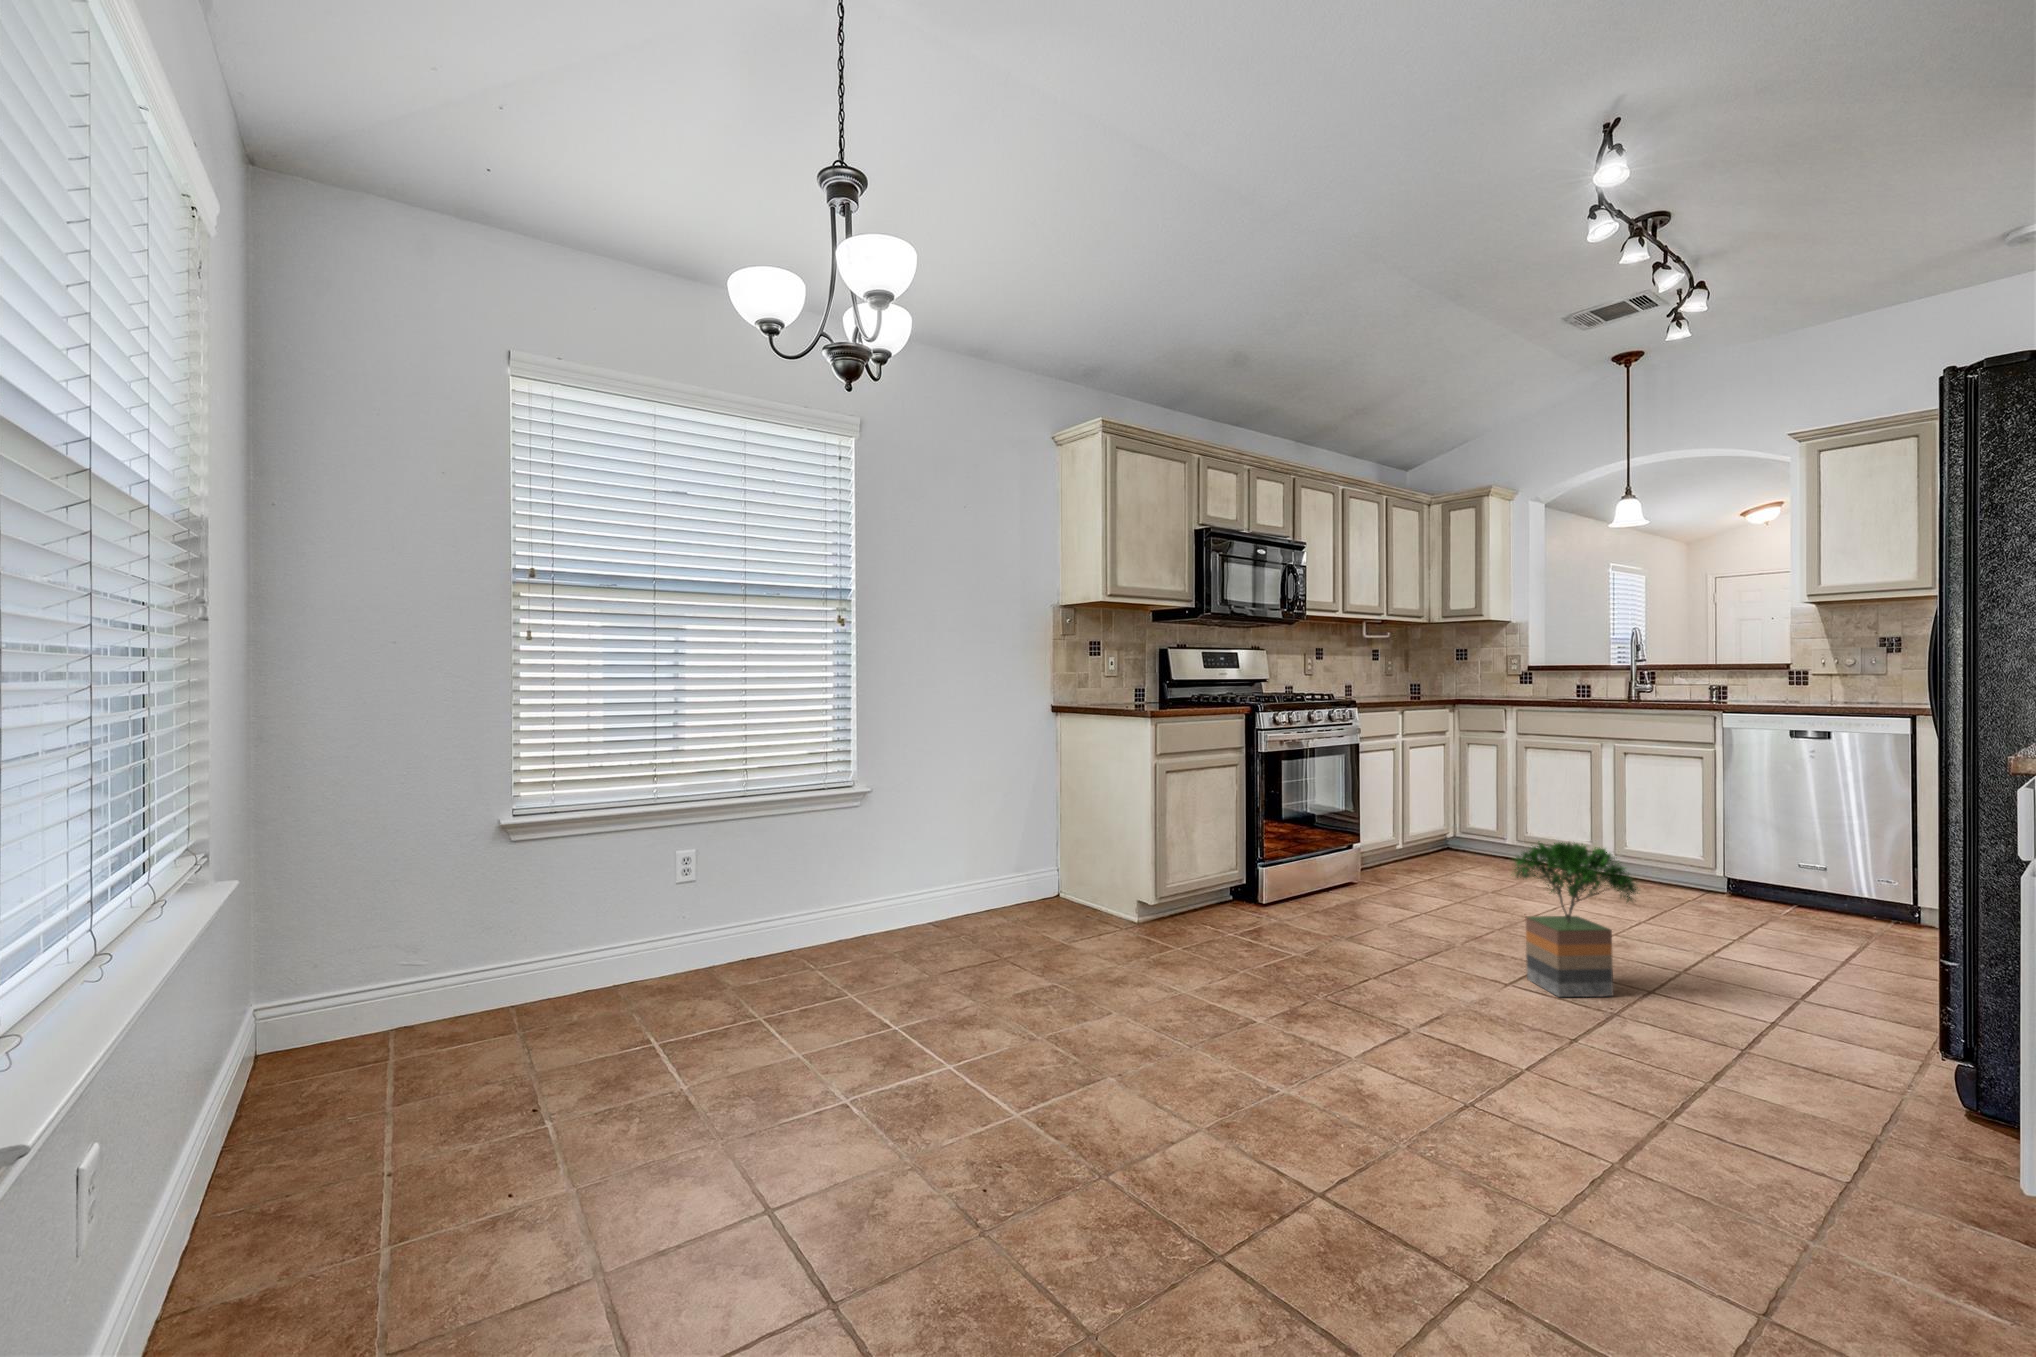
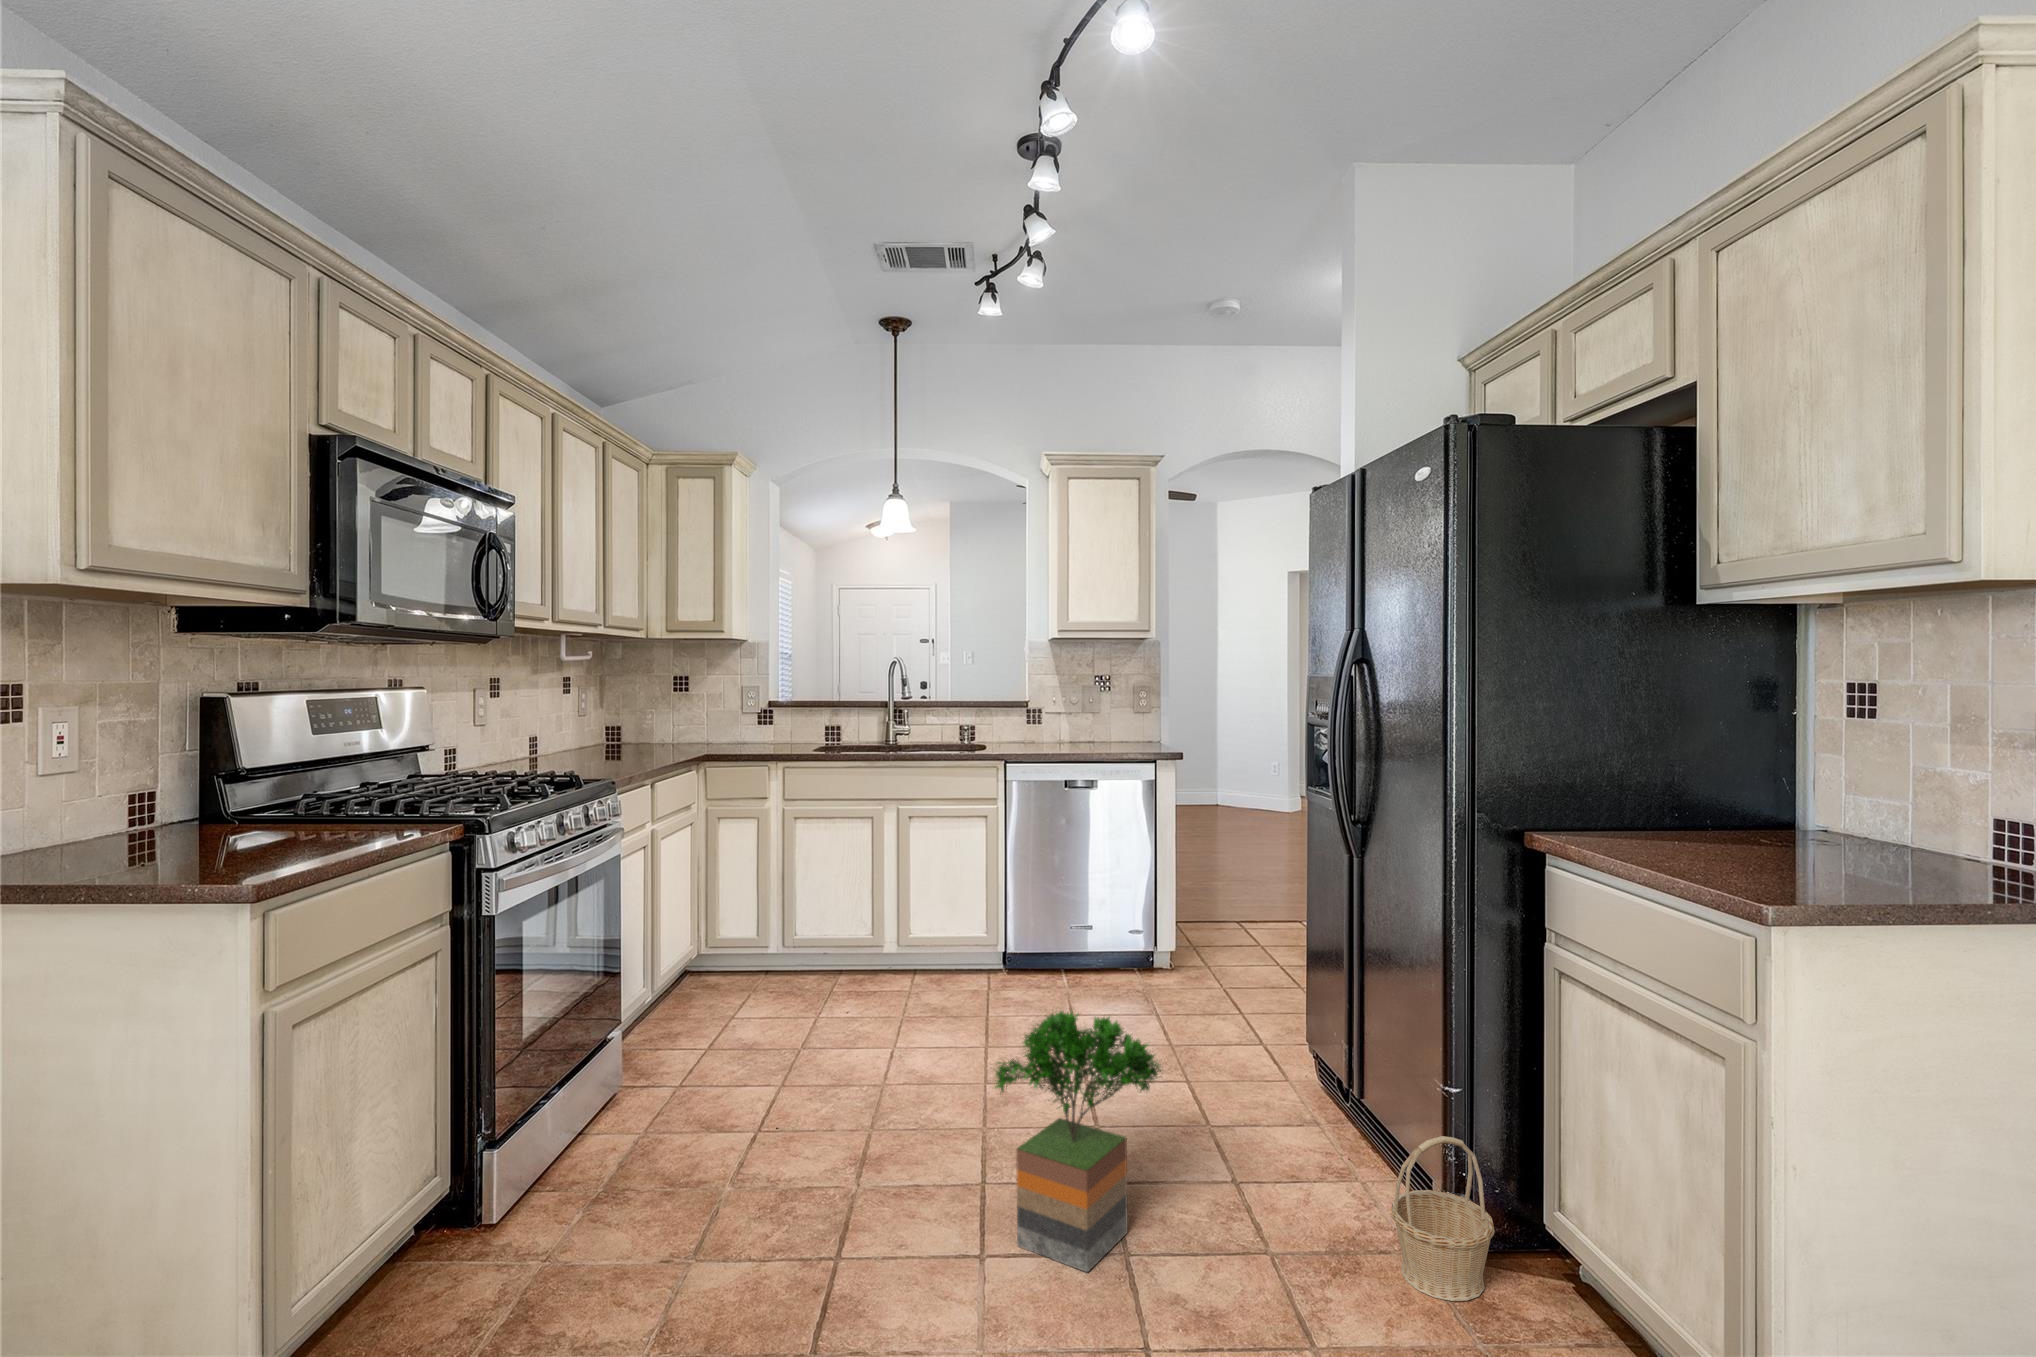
basket: none [1814,966,1922,1097] -> present [1392,1136,1495,1301]

